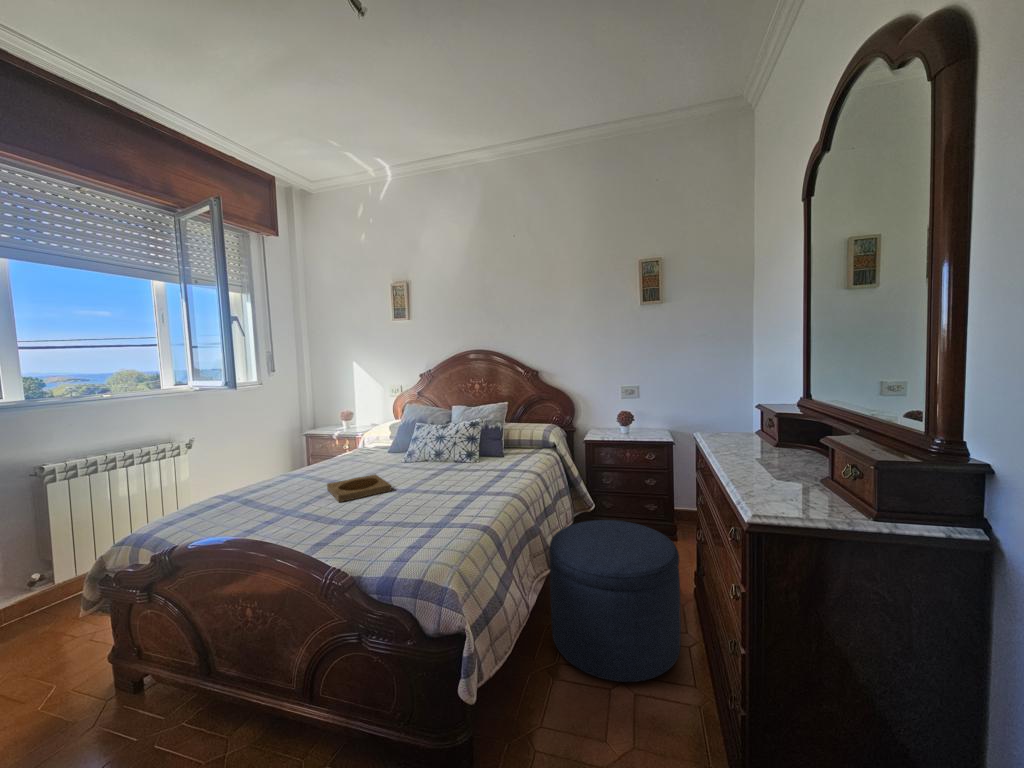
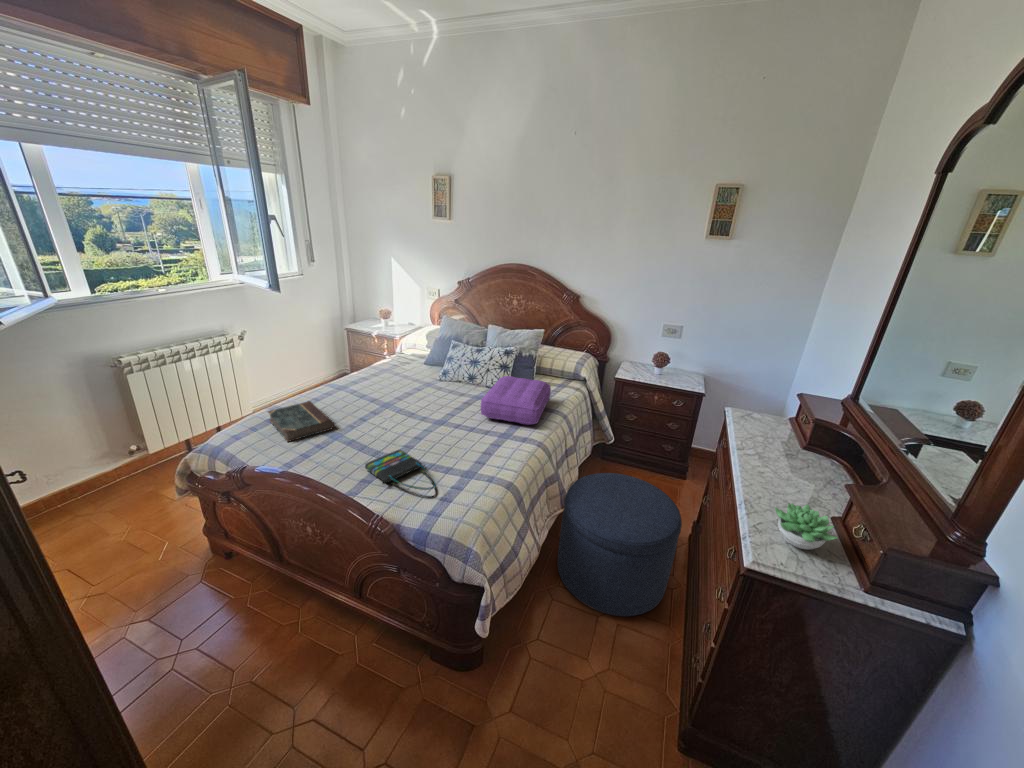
pillow: none [449,442,520,482] -> present [481,376,551,425]
succulent plant: none [760,457,829,500] -> present [775,503,837,549]
tray: present [327,475,392,502] -> none [368,397,427,429]
book: none [210,486,287,523] -> present [268,401,334,442]
tote bag: none [320,512,403,548] -> present [365,450,436,498]

